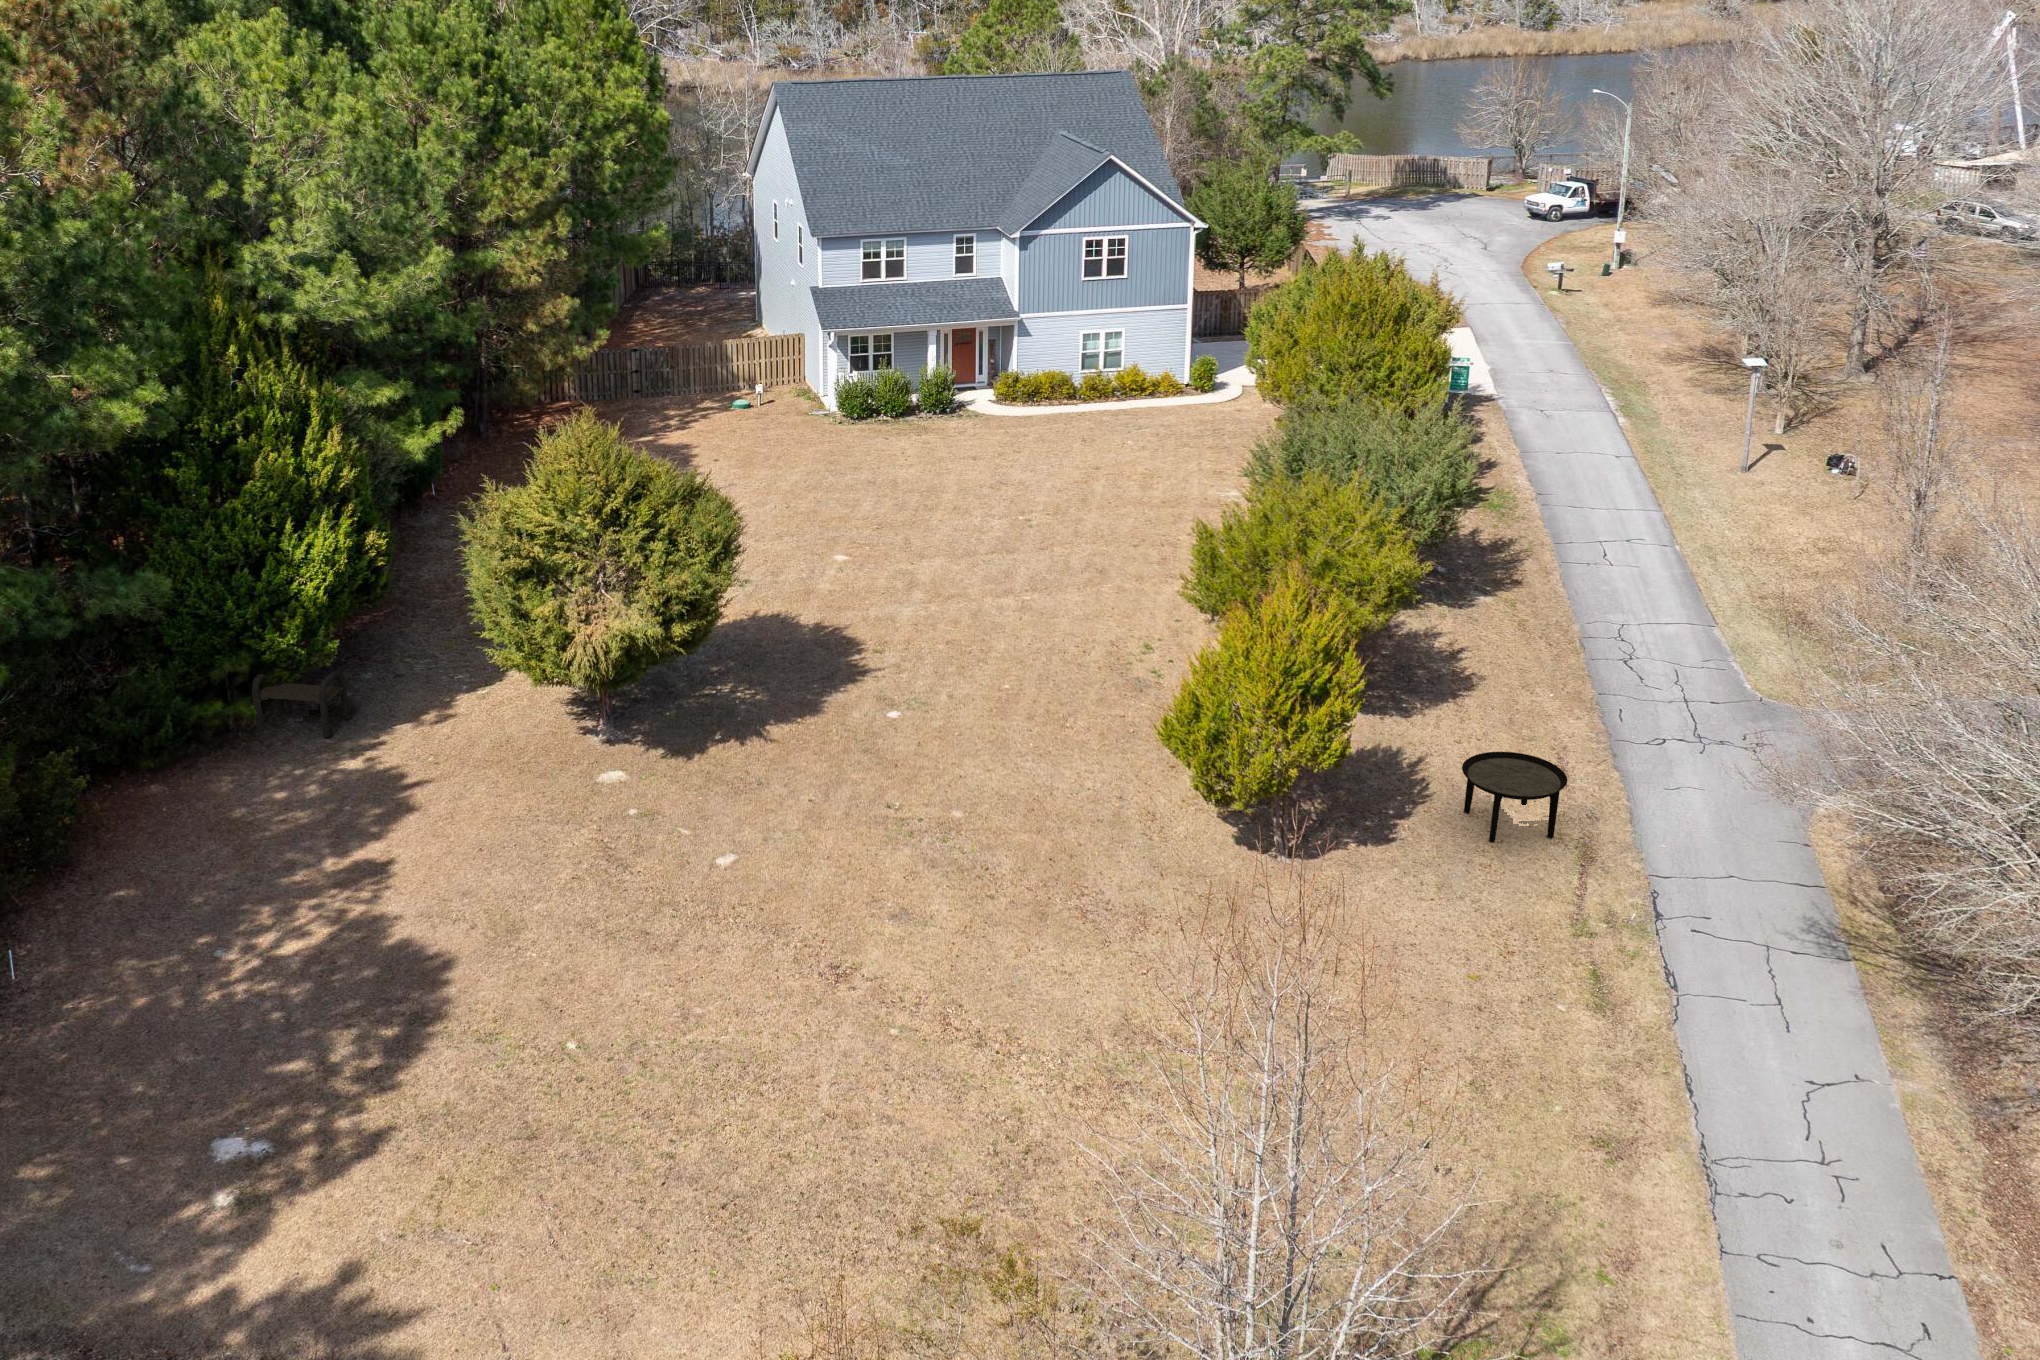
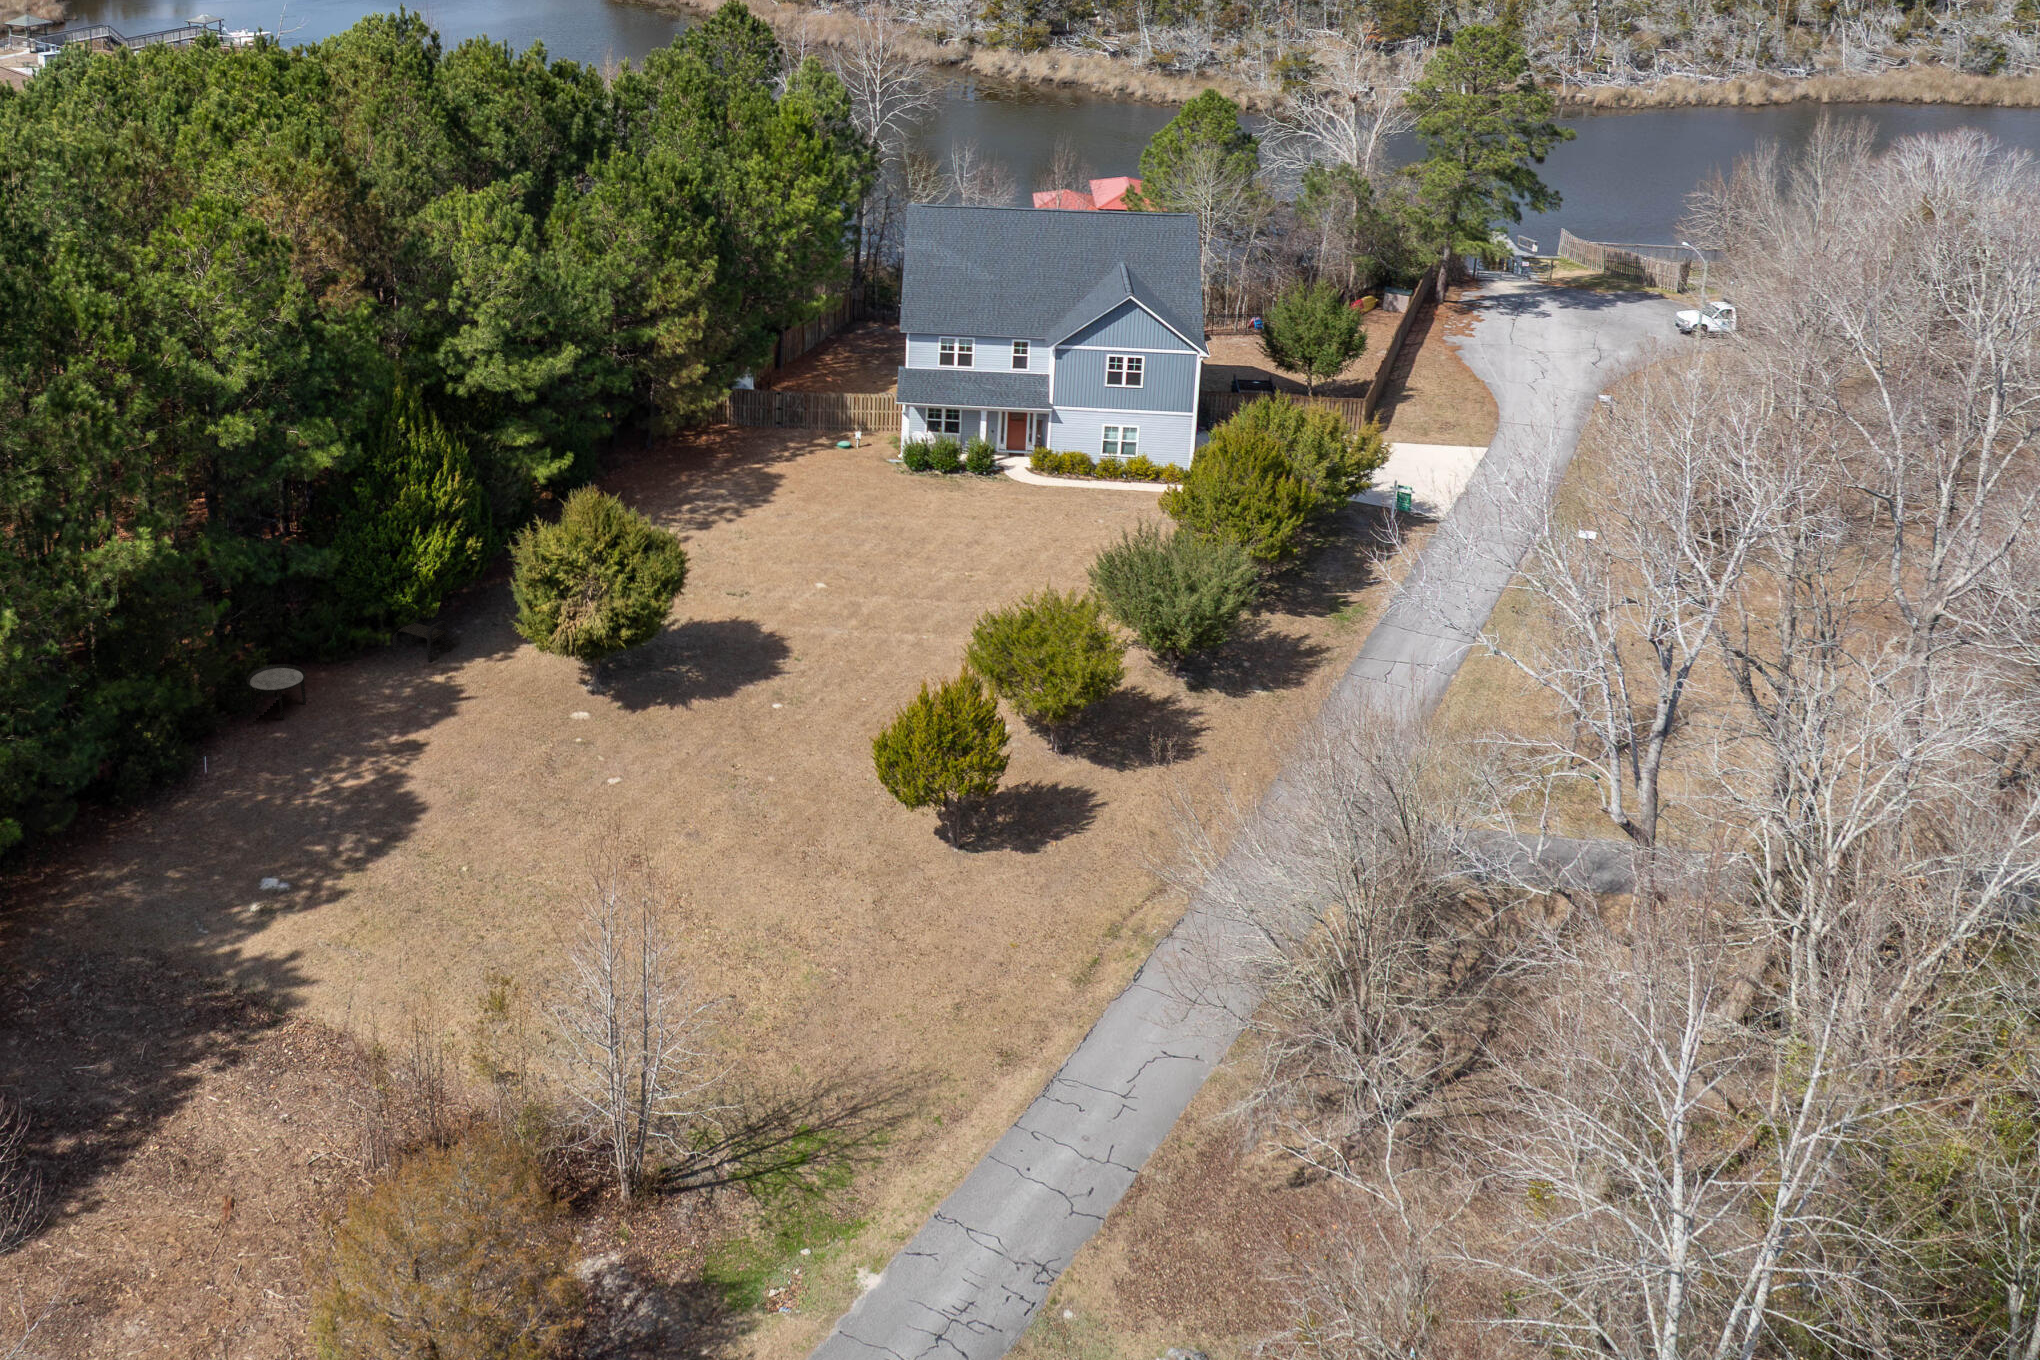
round table: present [1462,752,1567,843] -> present [246,664,306,719]

